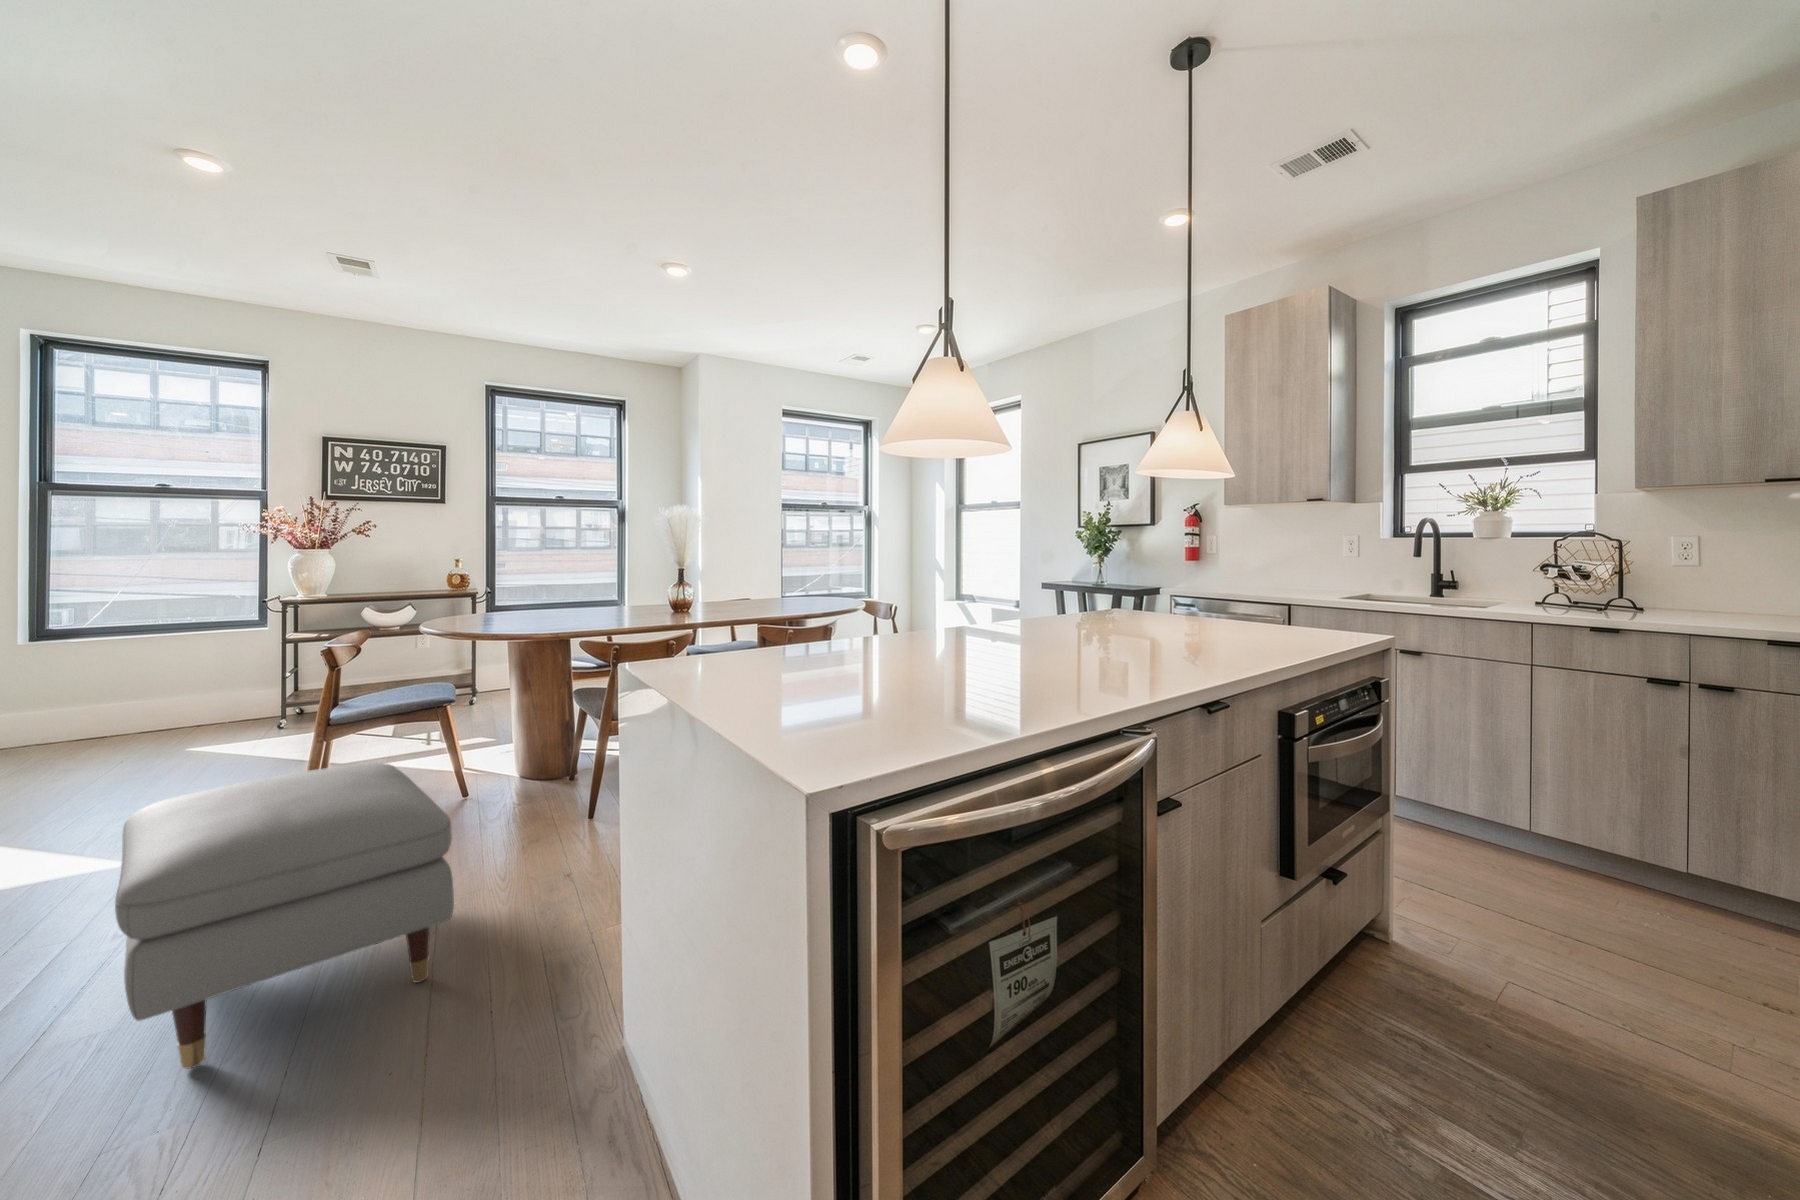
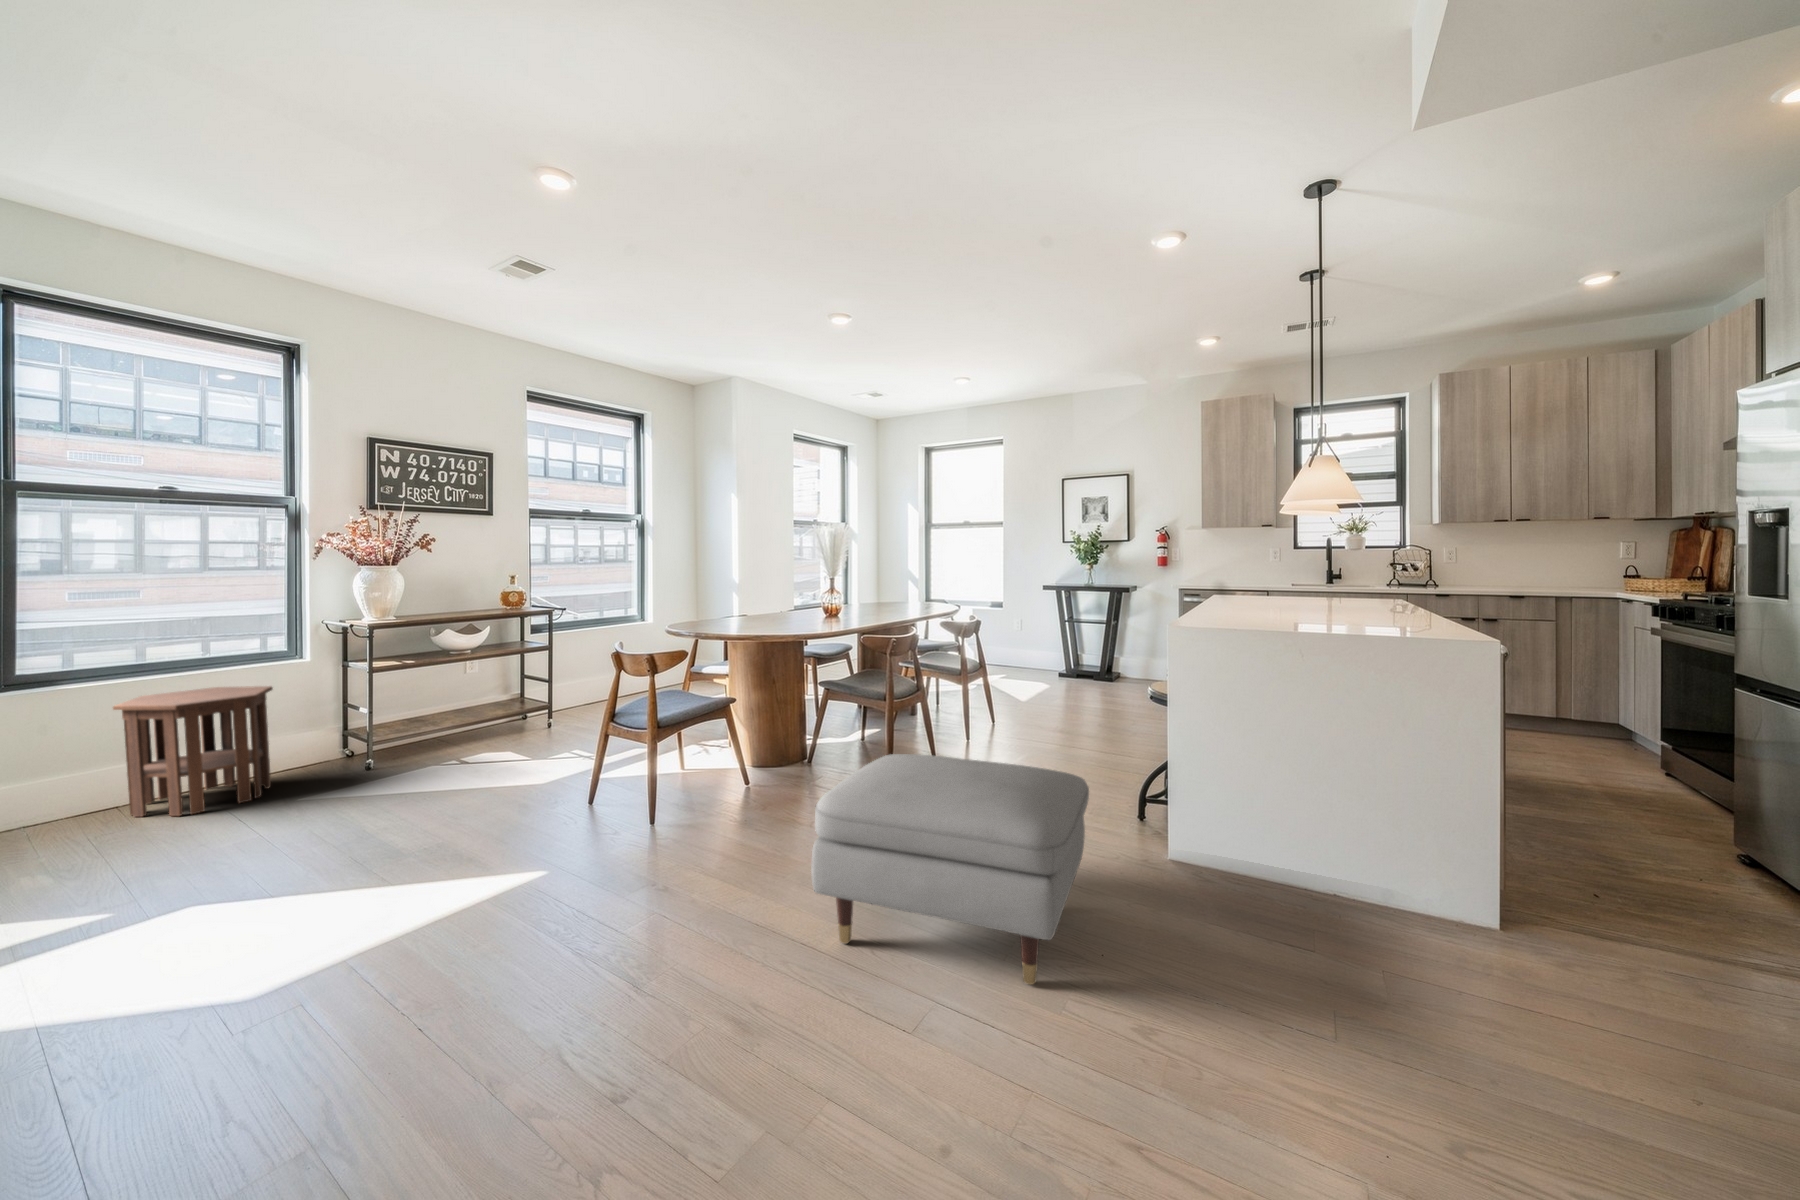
side table: none [85,645,219,745] -> present [113,686,273,817]

